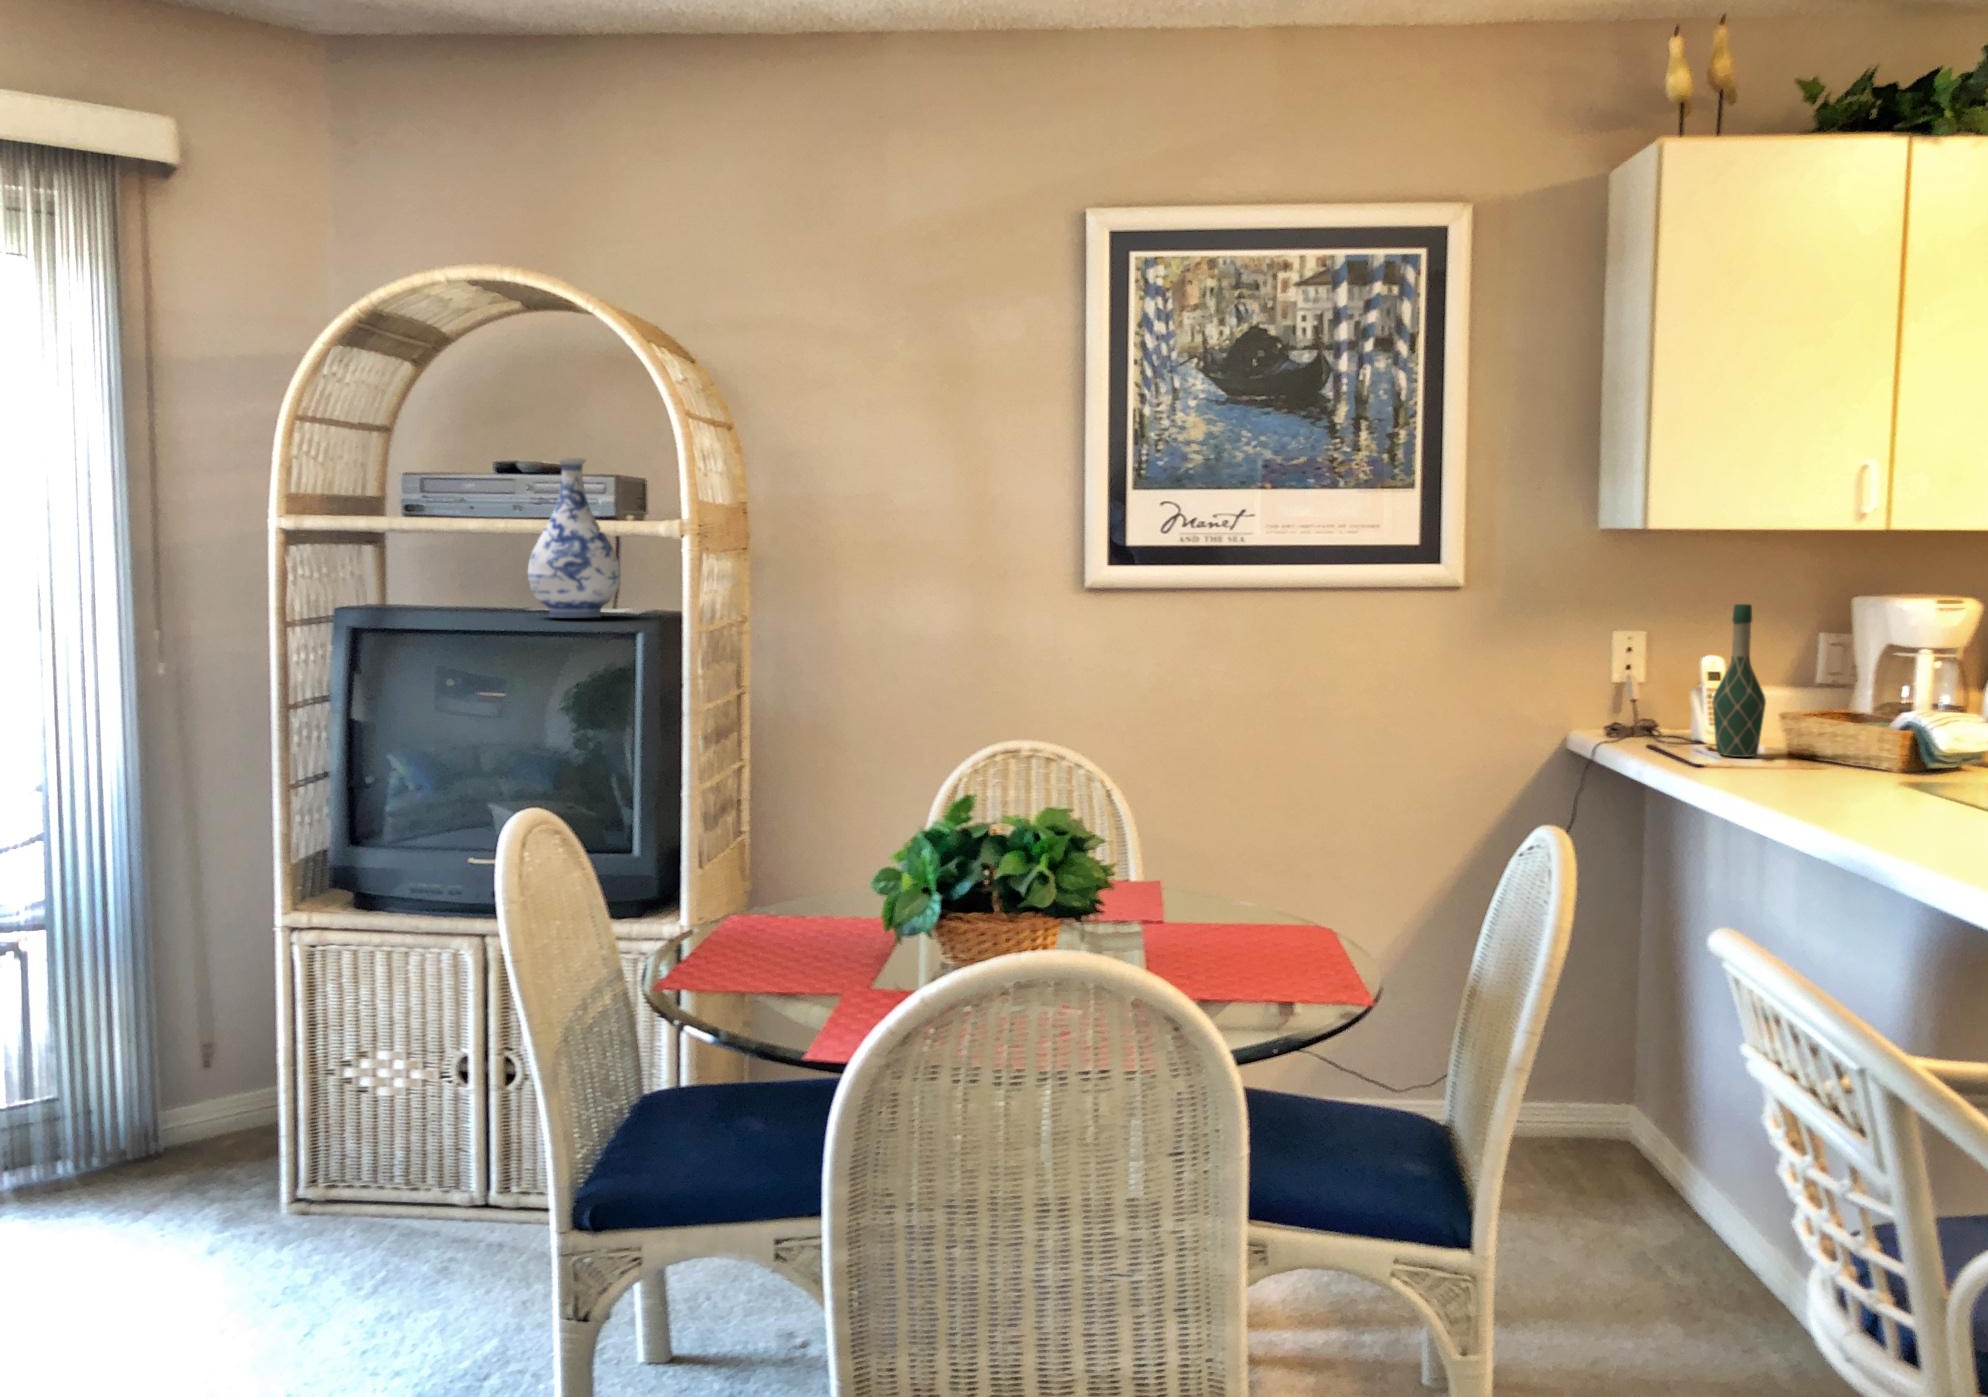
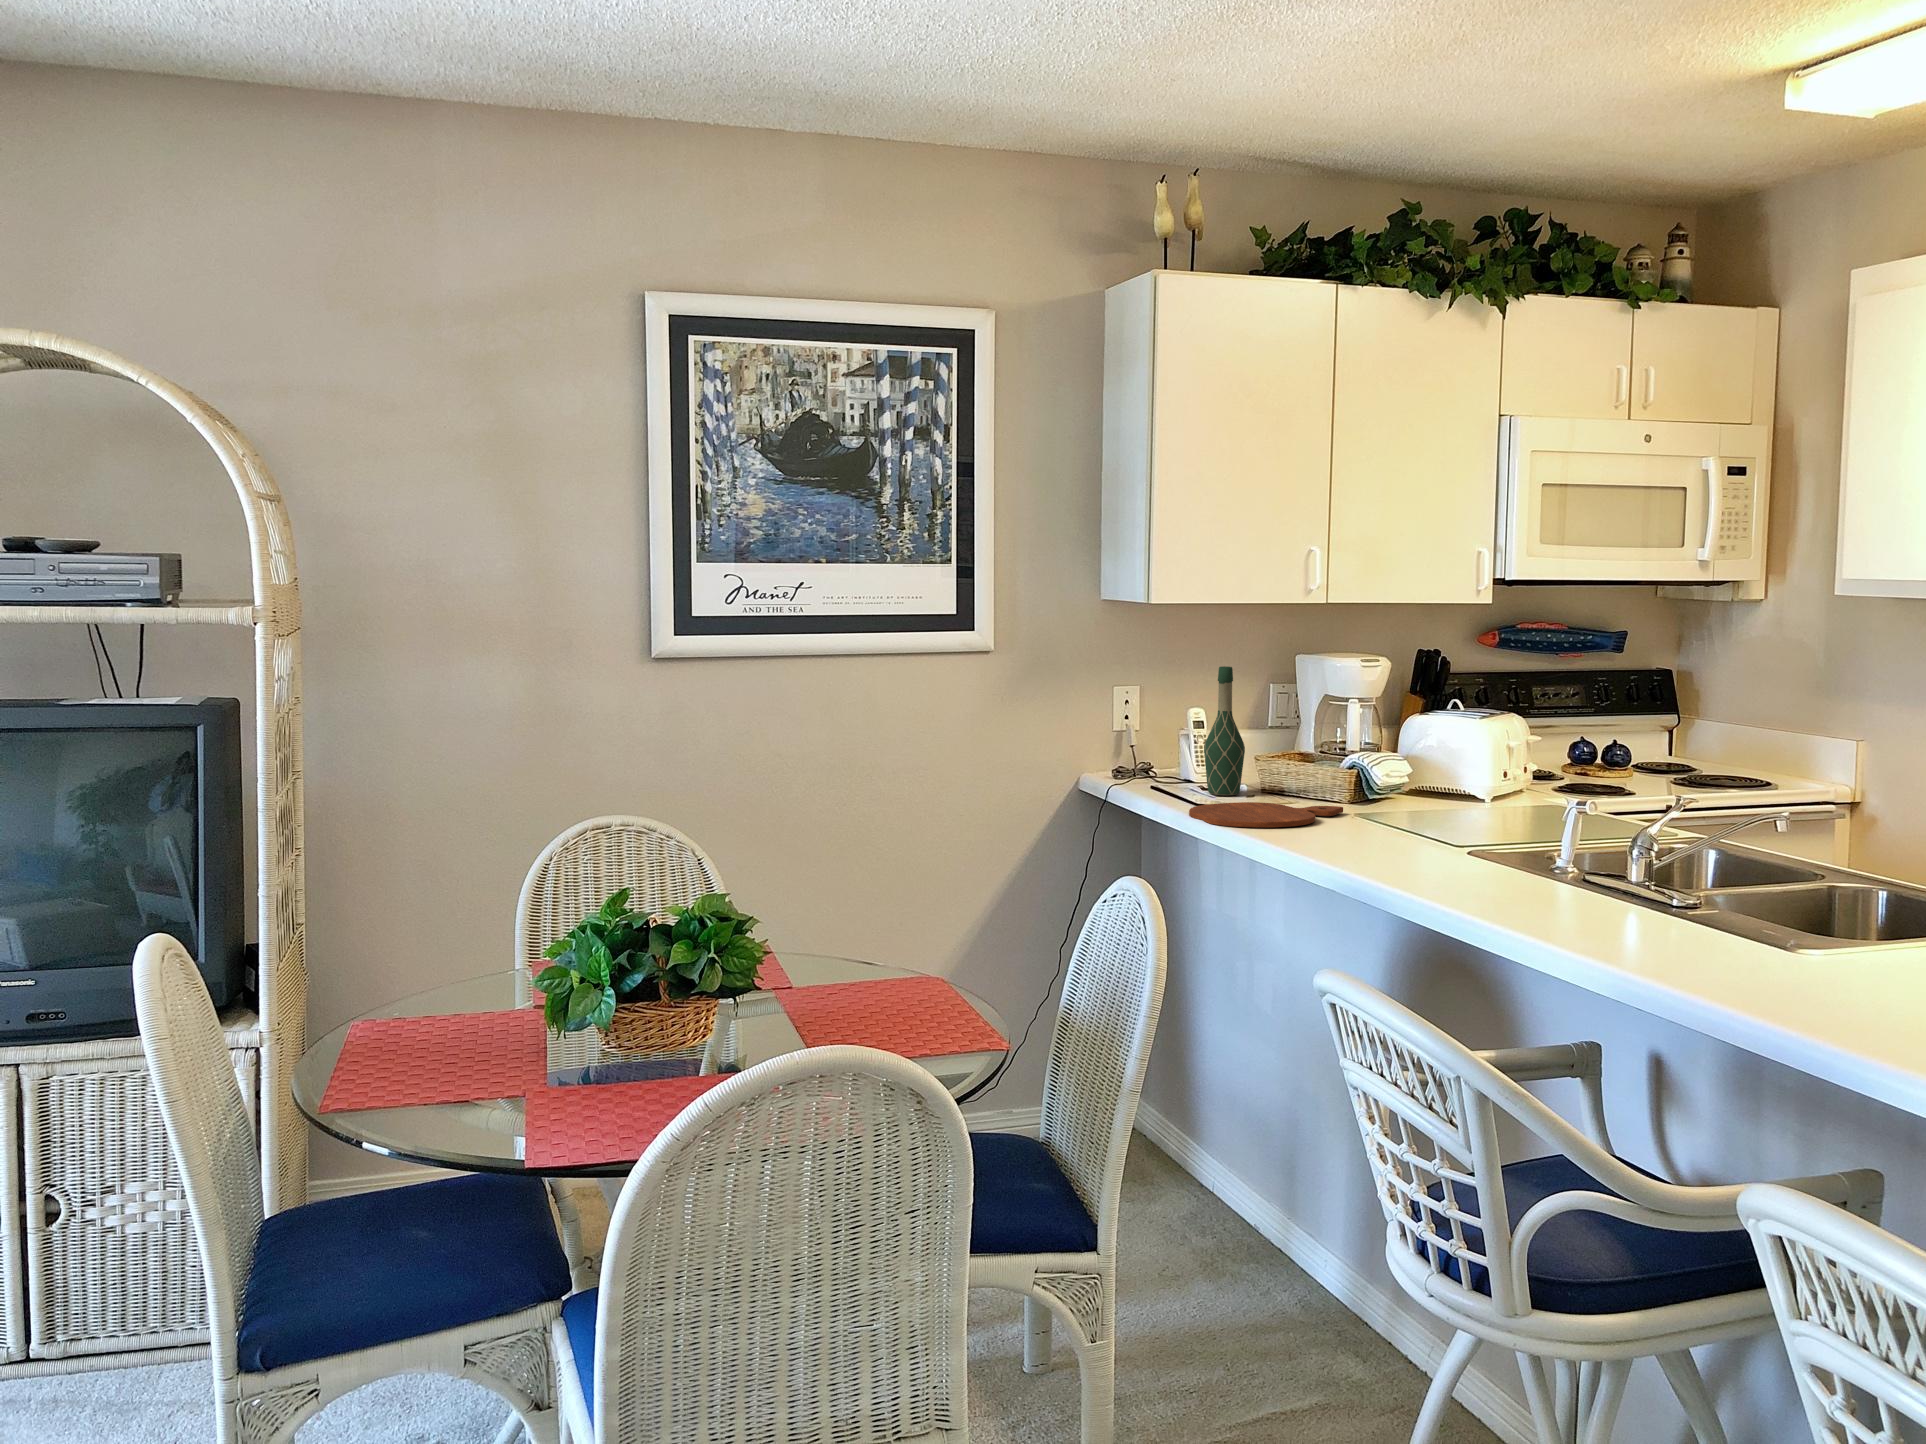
vase: present [527,458,620,618] -> none [63,539,173,711]
cutting board: none [1679,763,1888,789] -> present [1189,802,1343,827]

